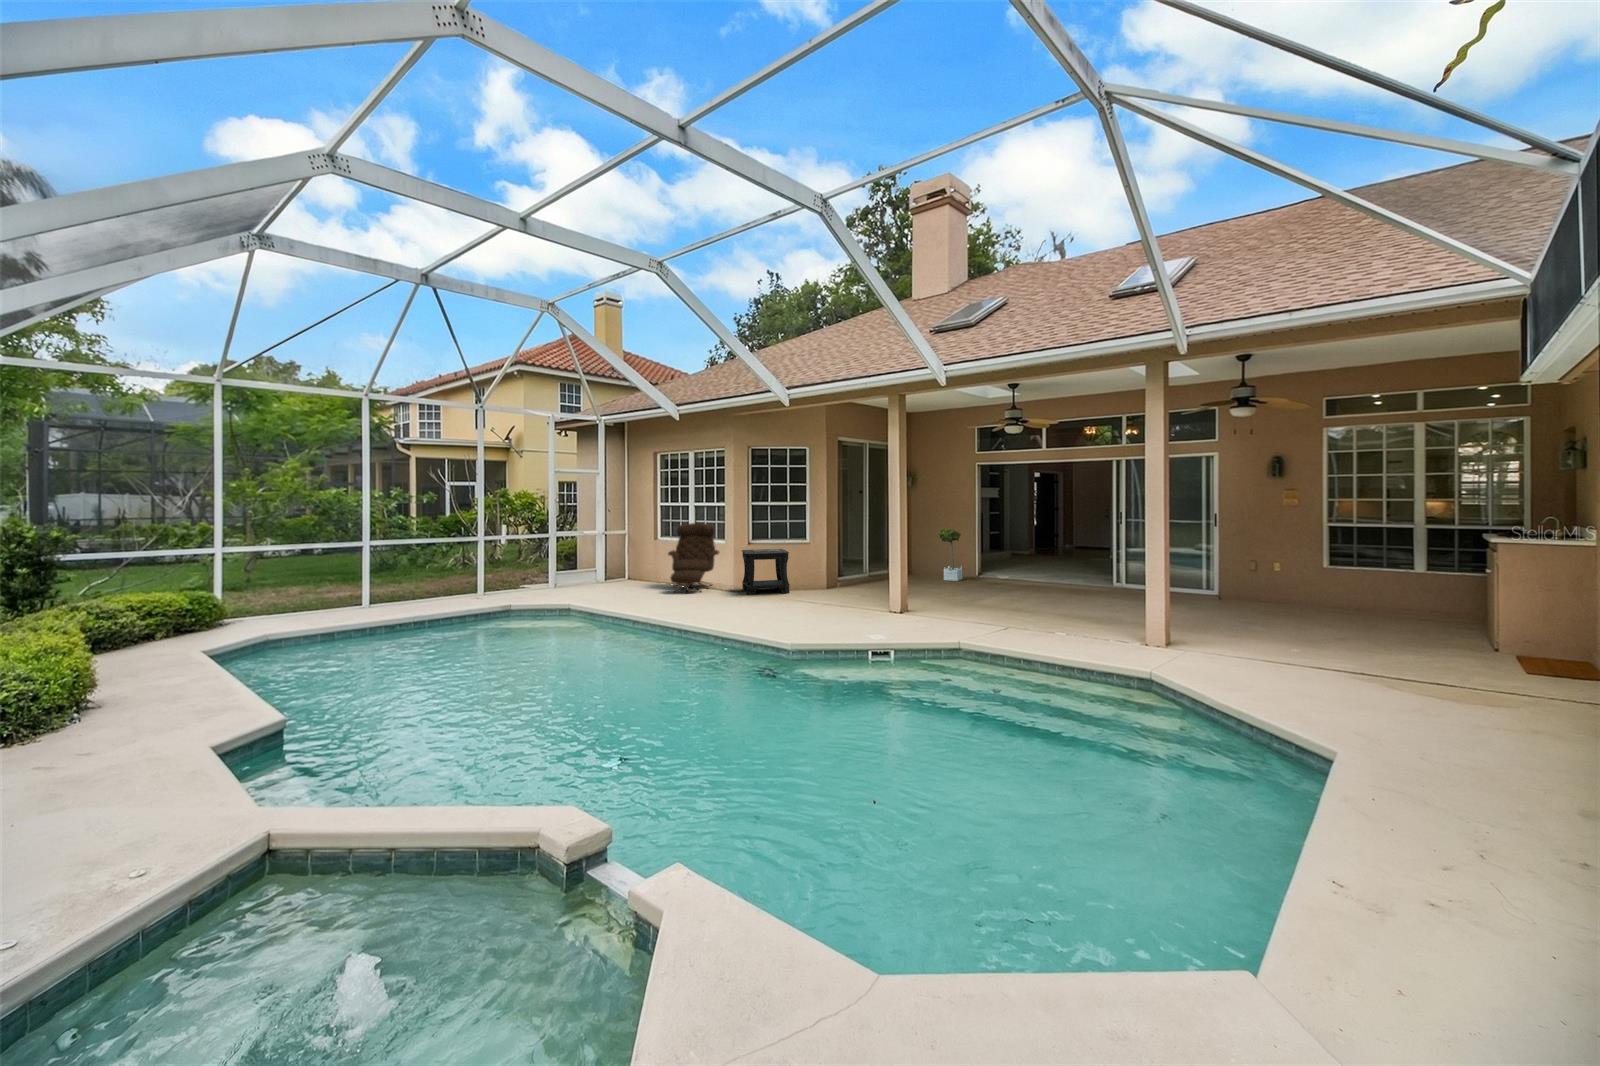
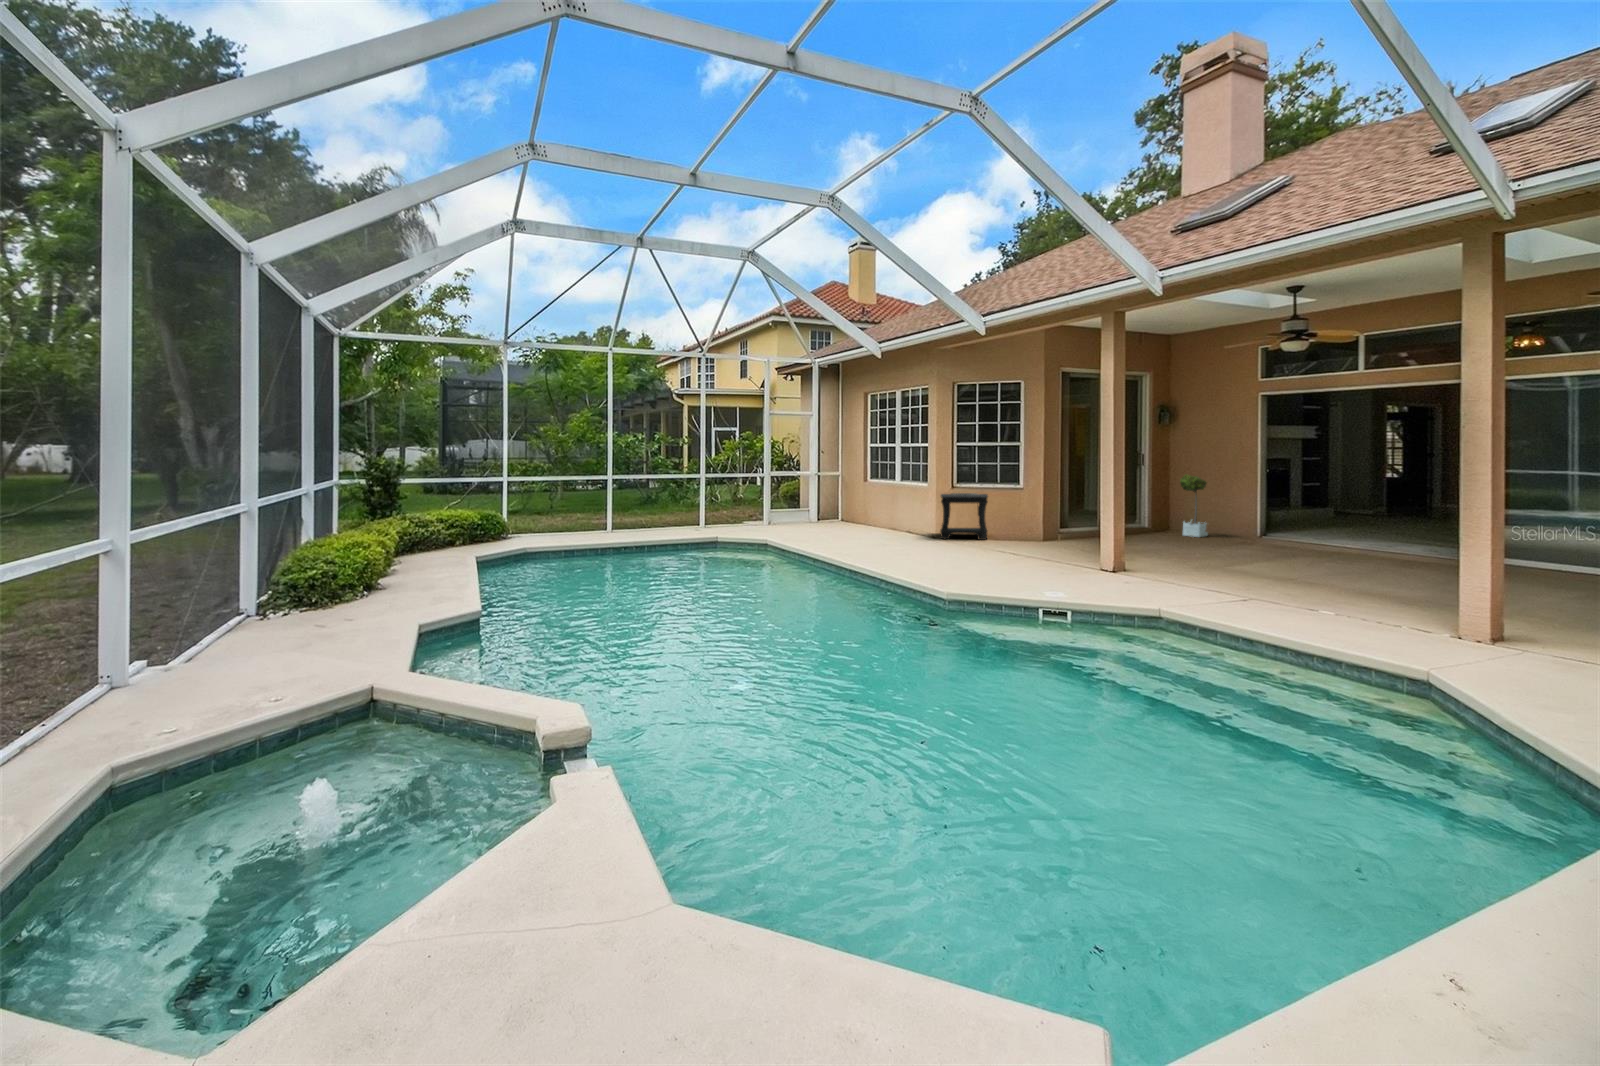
lounge chair: present [668,523,719,592] -> none [868,465,923,535]

